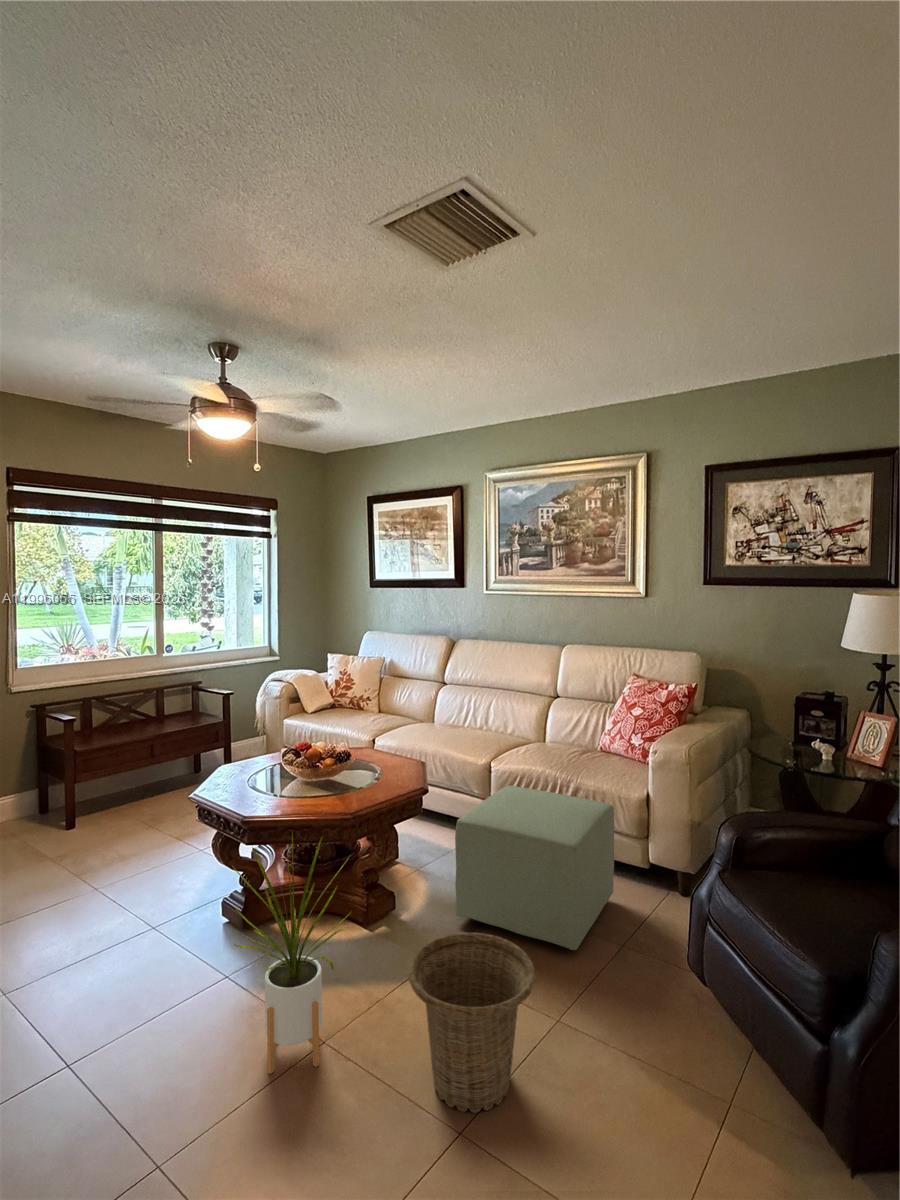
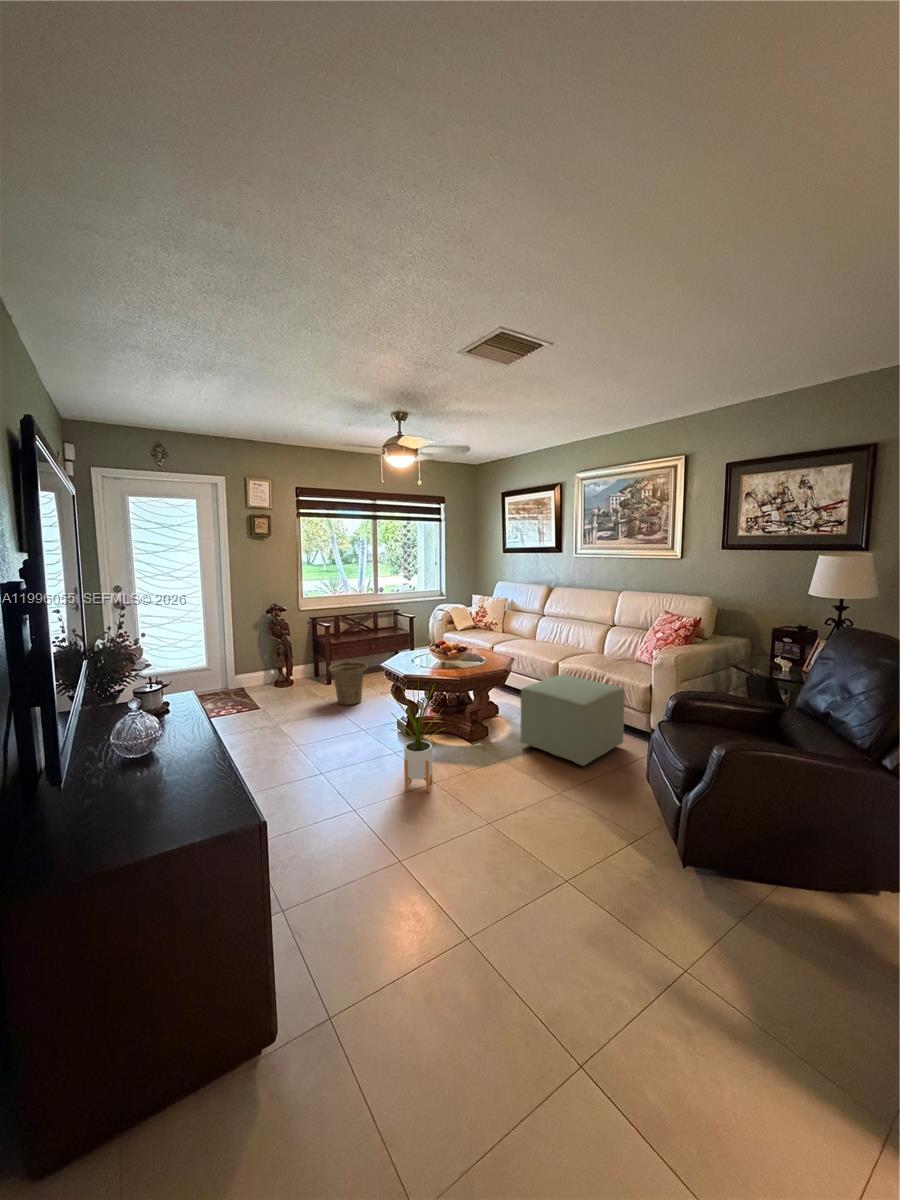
basket: present [409,933,535,1113] -> present [328,661,368,705]

